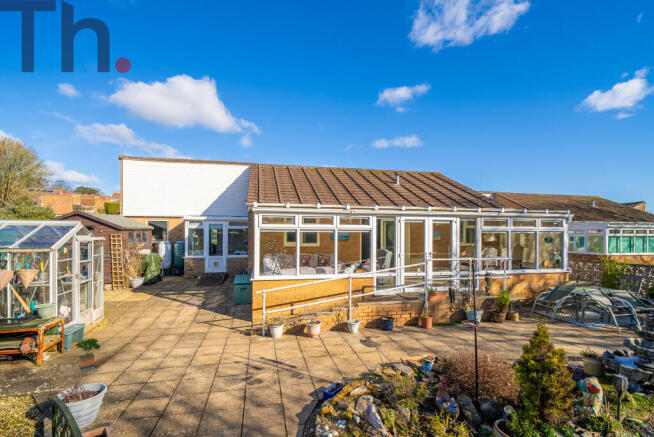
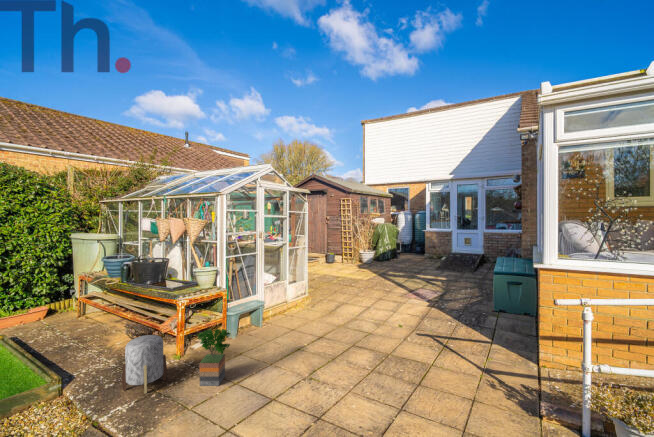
stool: none [20,353,50,390] -> present [122,335,167,394]

